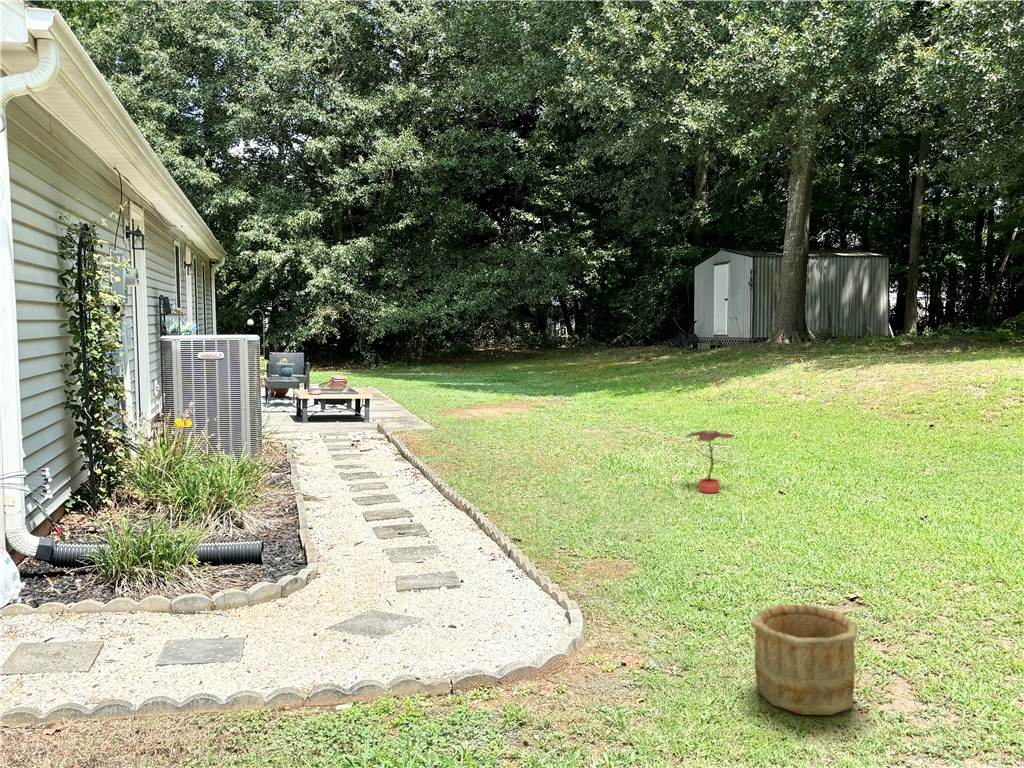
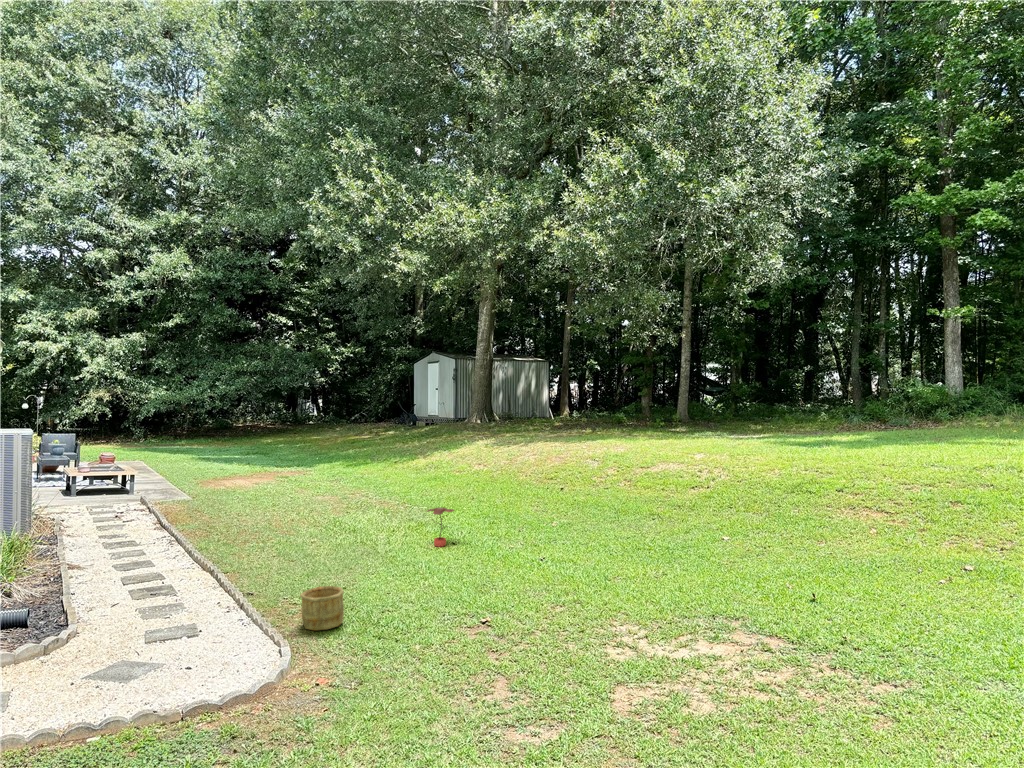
potted plant: present [686,431,734,493] -> present [427,507,454,547]

